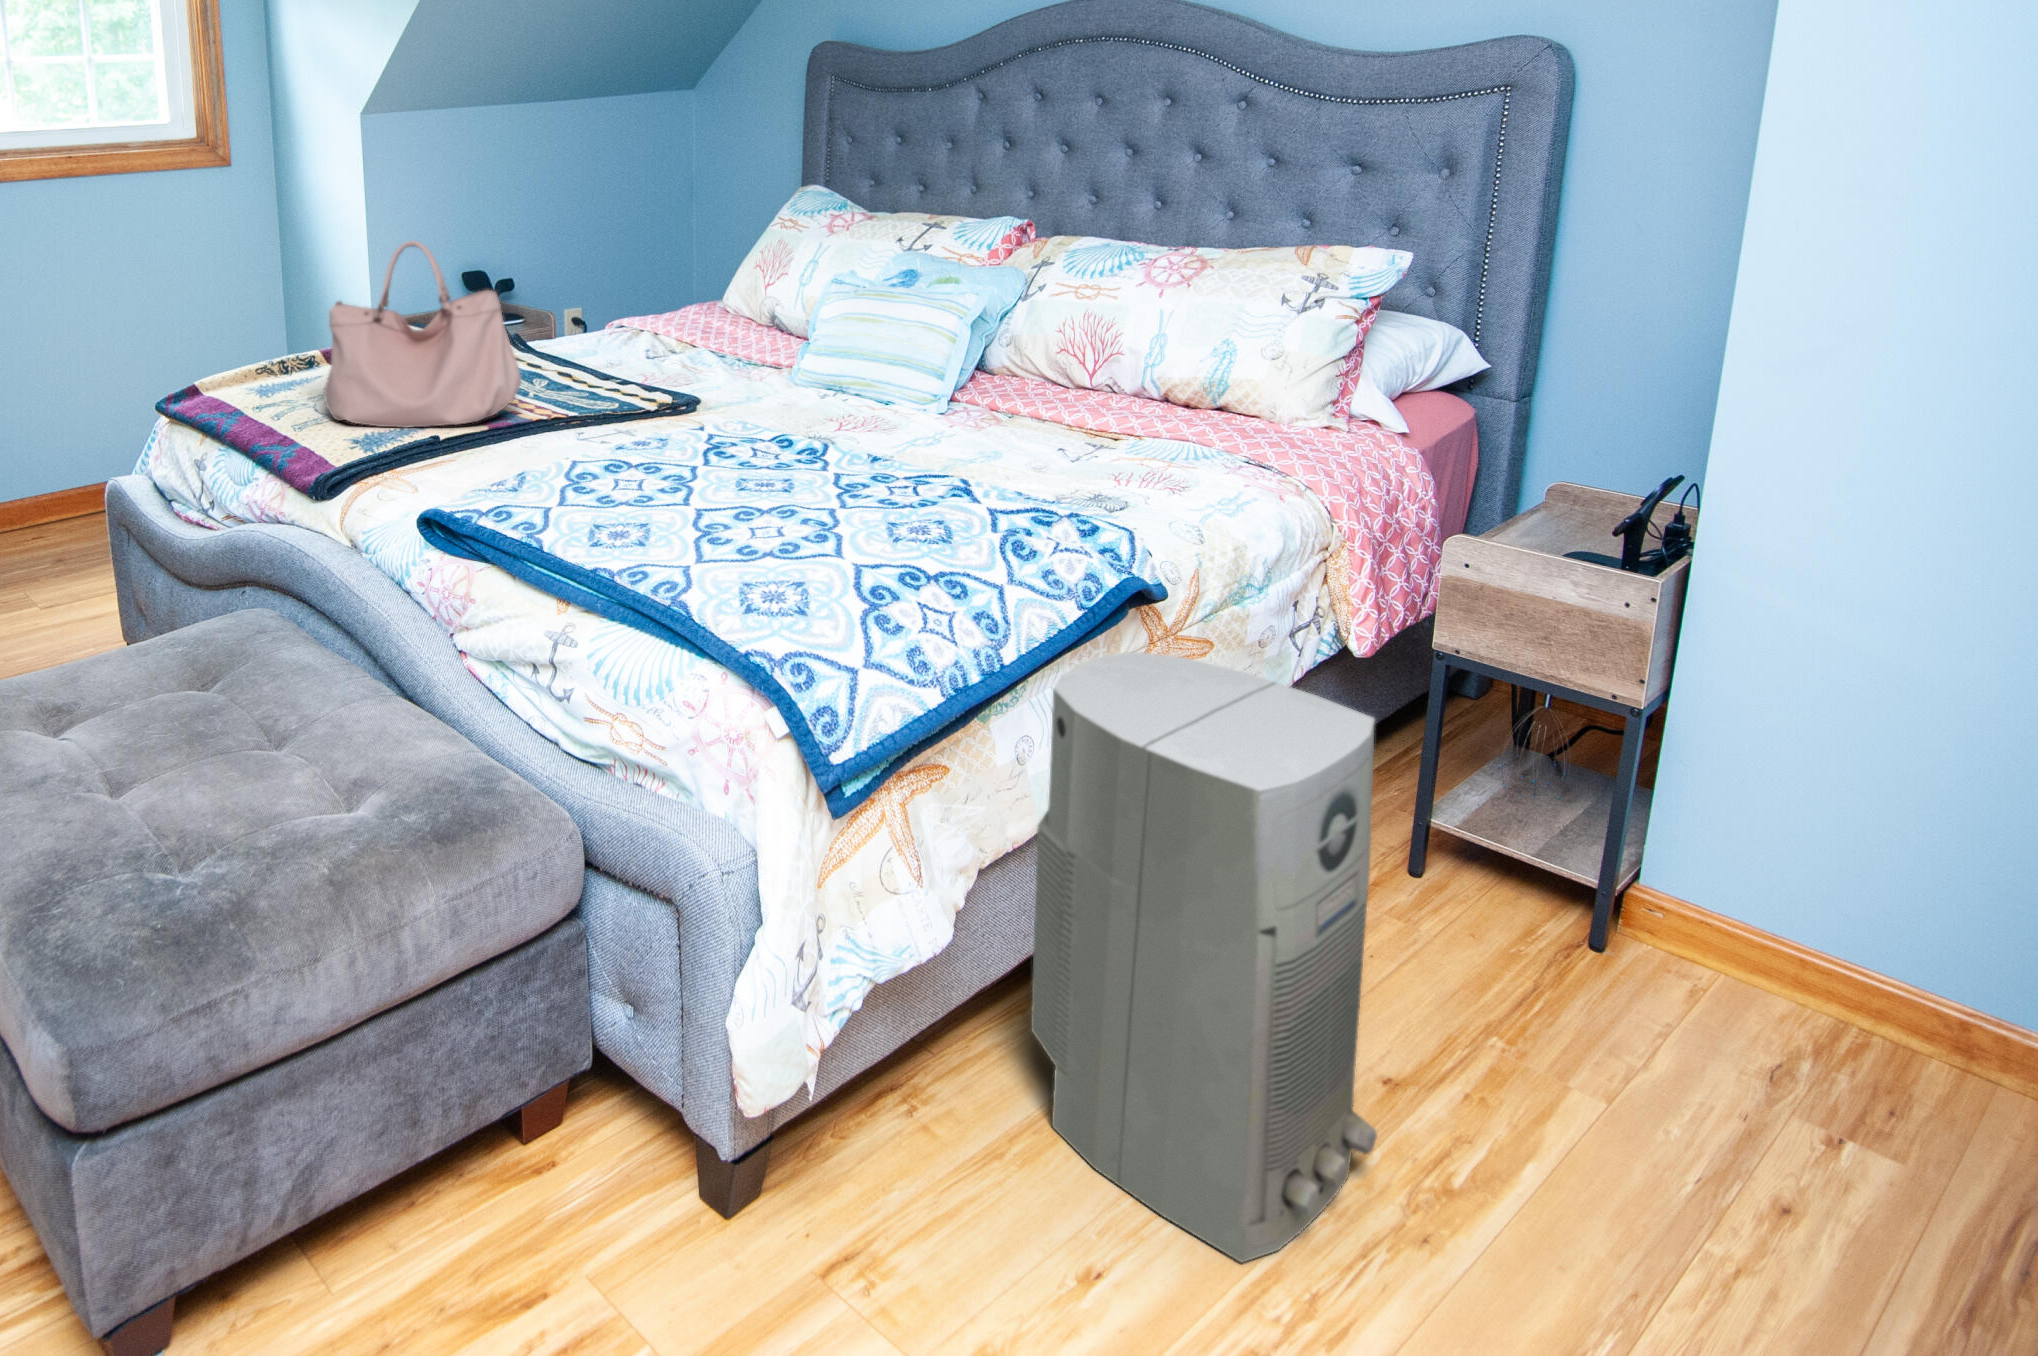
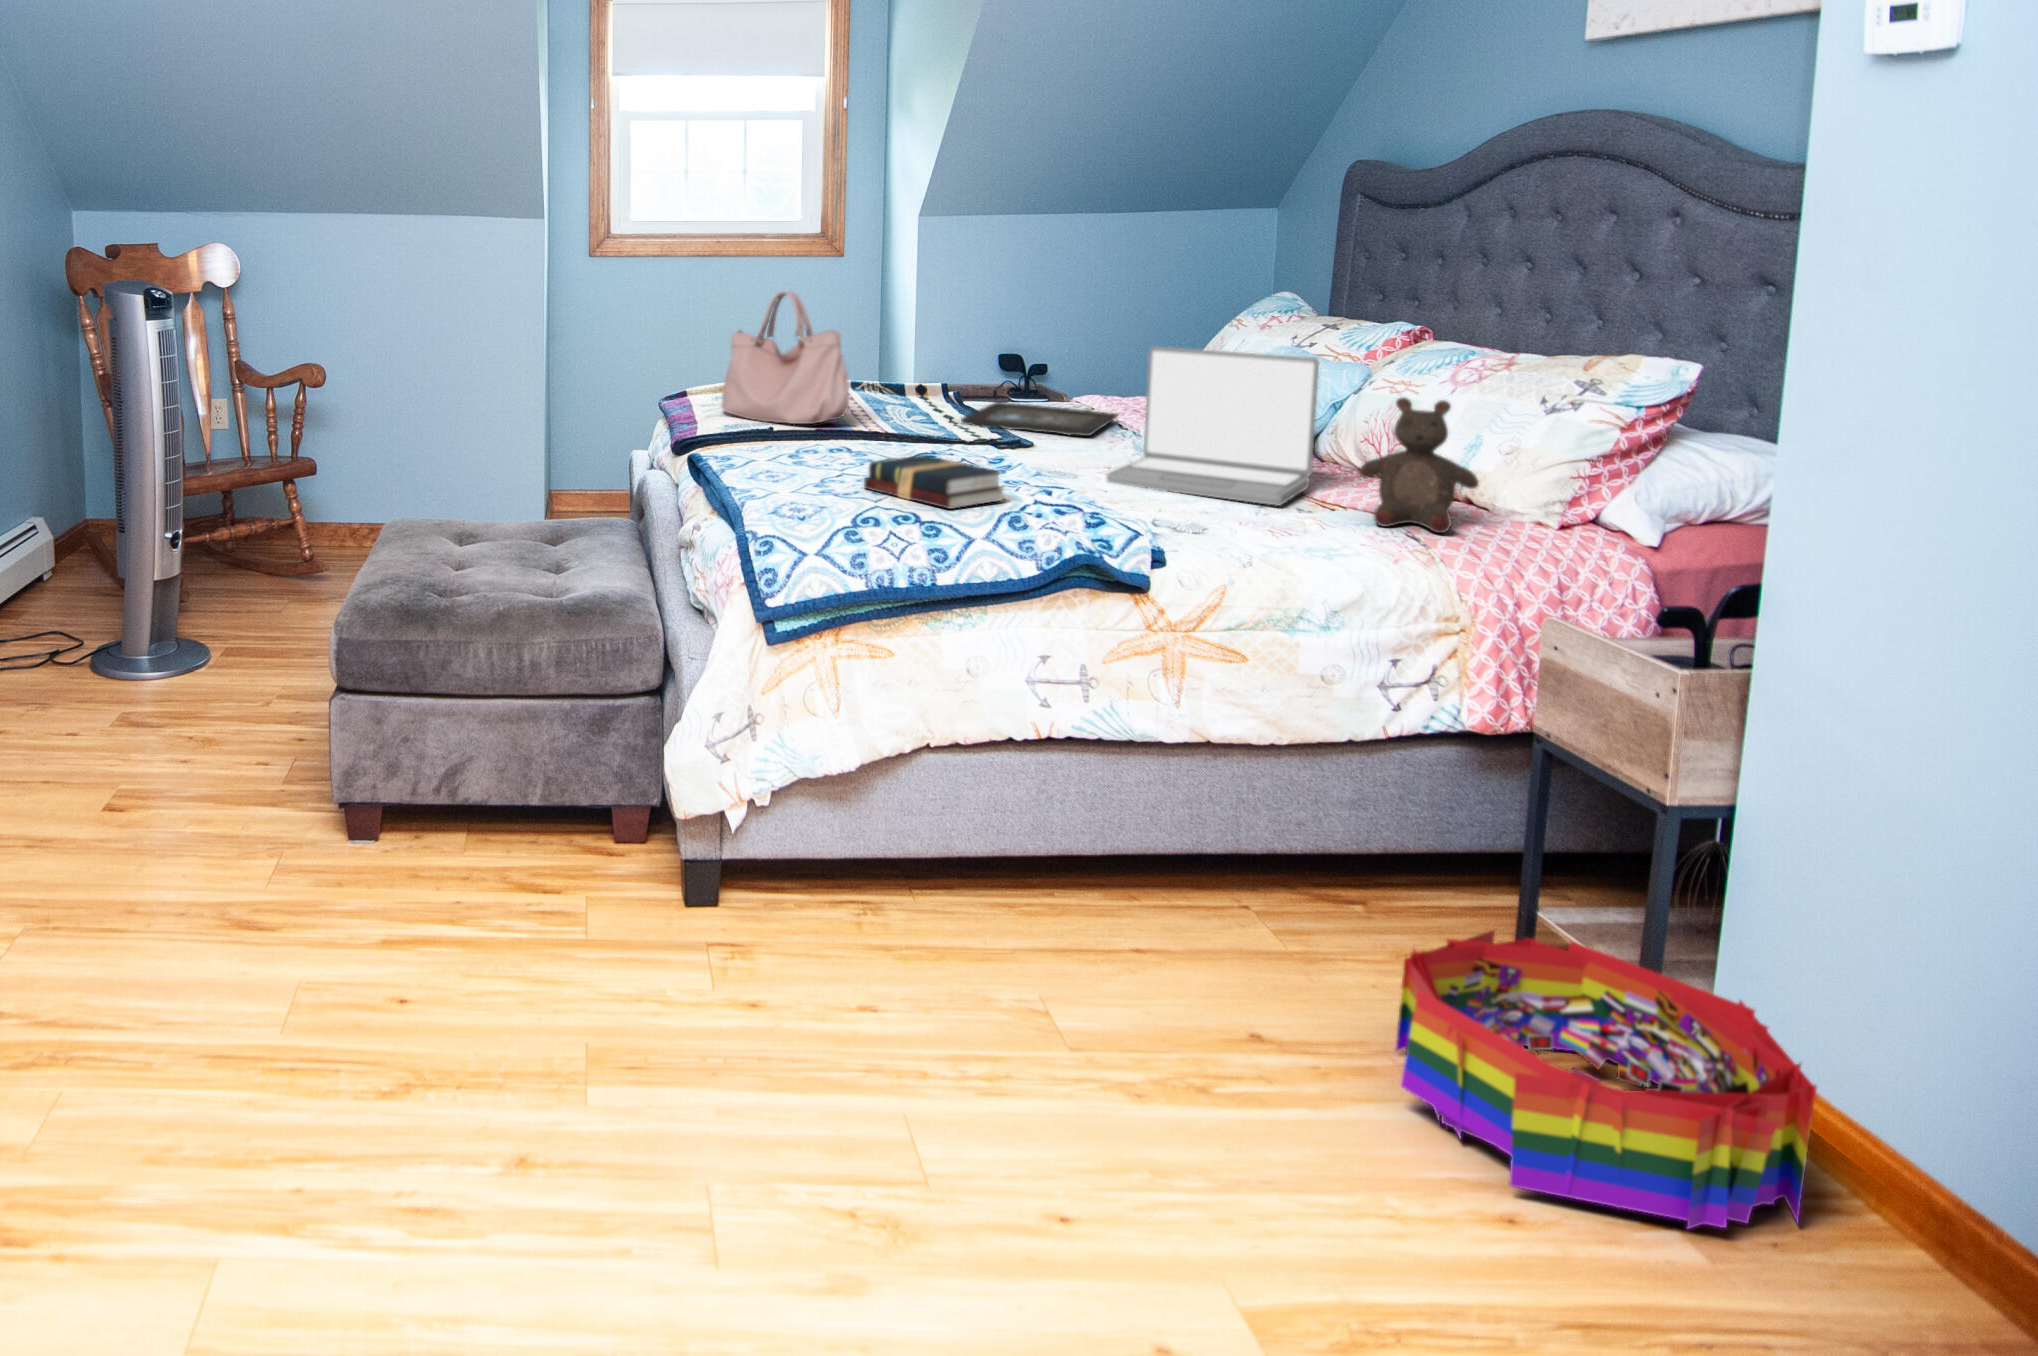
laptop: none [879,271,1096,447] -> present [1107,347,1319,506]
stuffed bear: none [1148,308,1260,451] -> present [1359,397,1479,533]
tray: none [580,339,751,384] -> present [961,402,1118,436]
hardback book: none [758,462,919,542] -> present [864,455,1004,509]
air purifier: present [1031,652,1377,1262] -> none [933,602,1157,1039]
storage bin: none [1491,857,1925,1181] -> present [1396,930,1817,1229]

